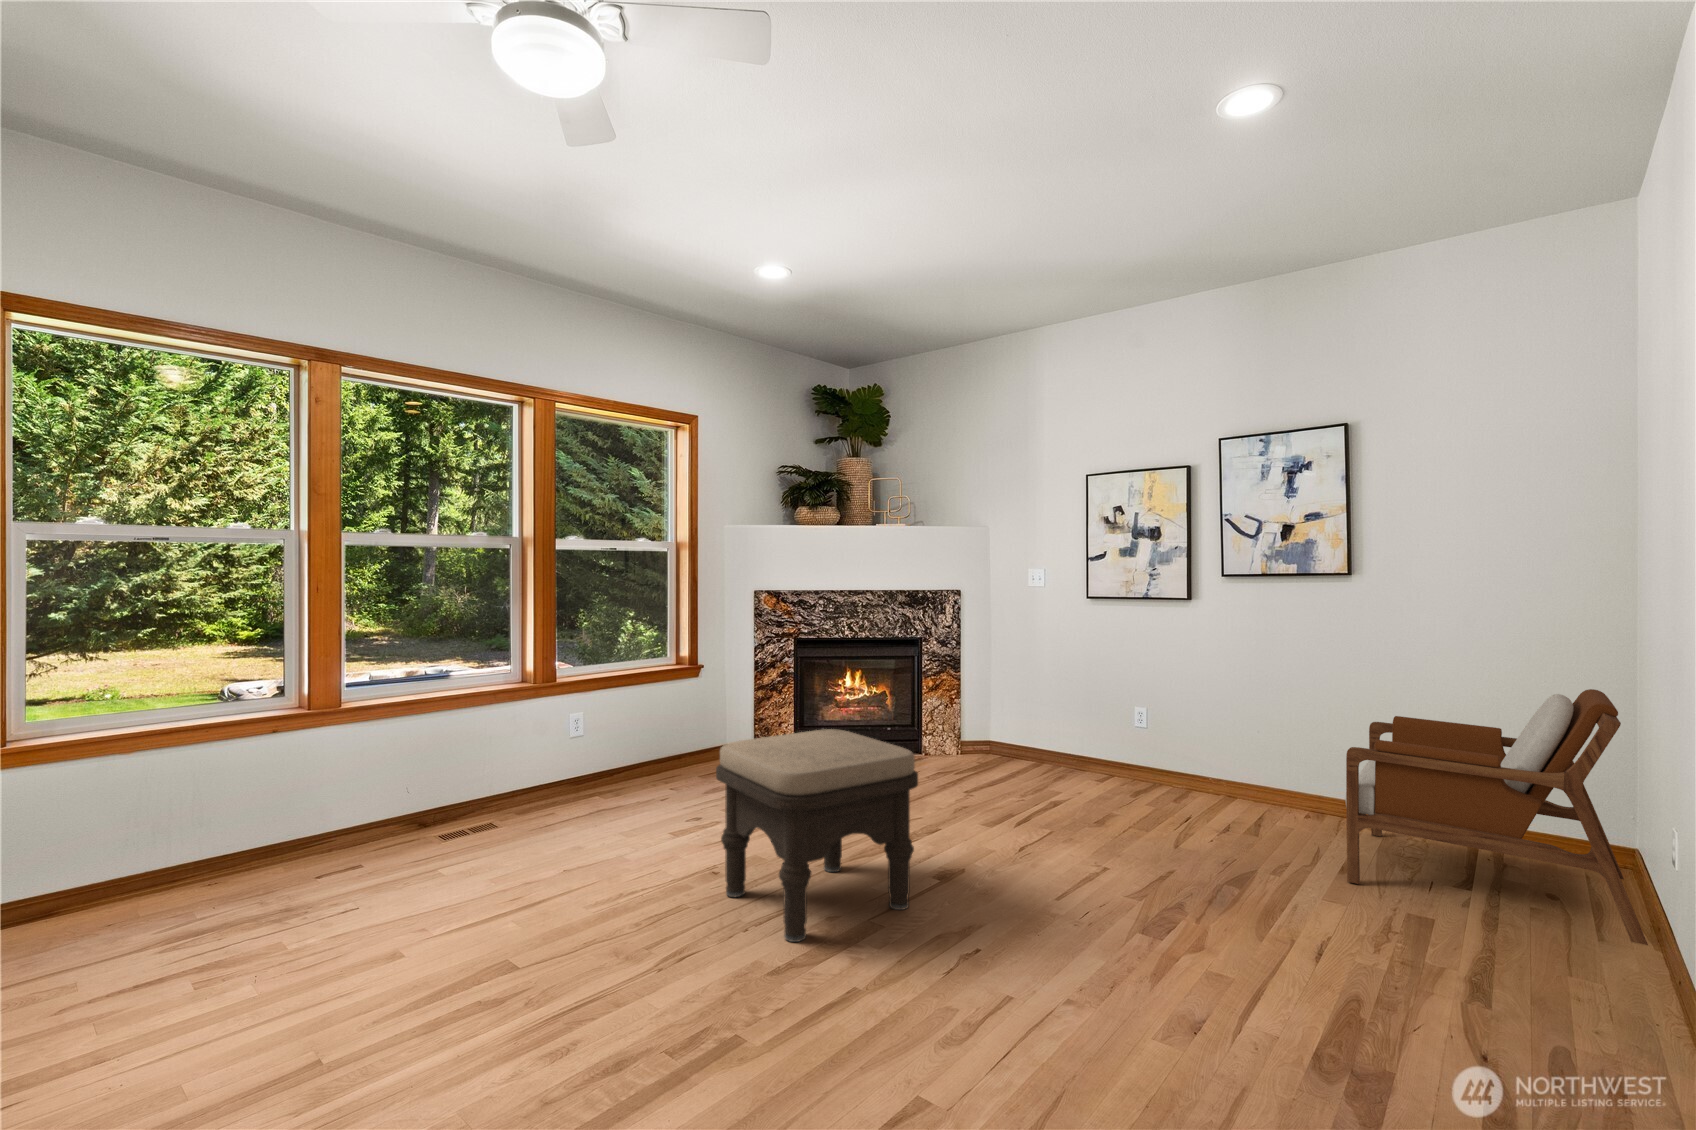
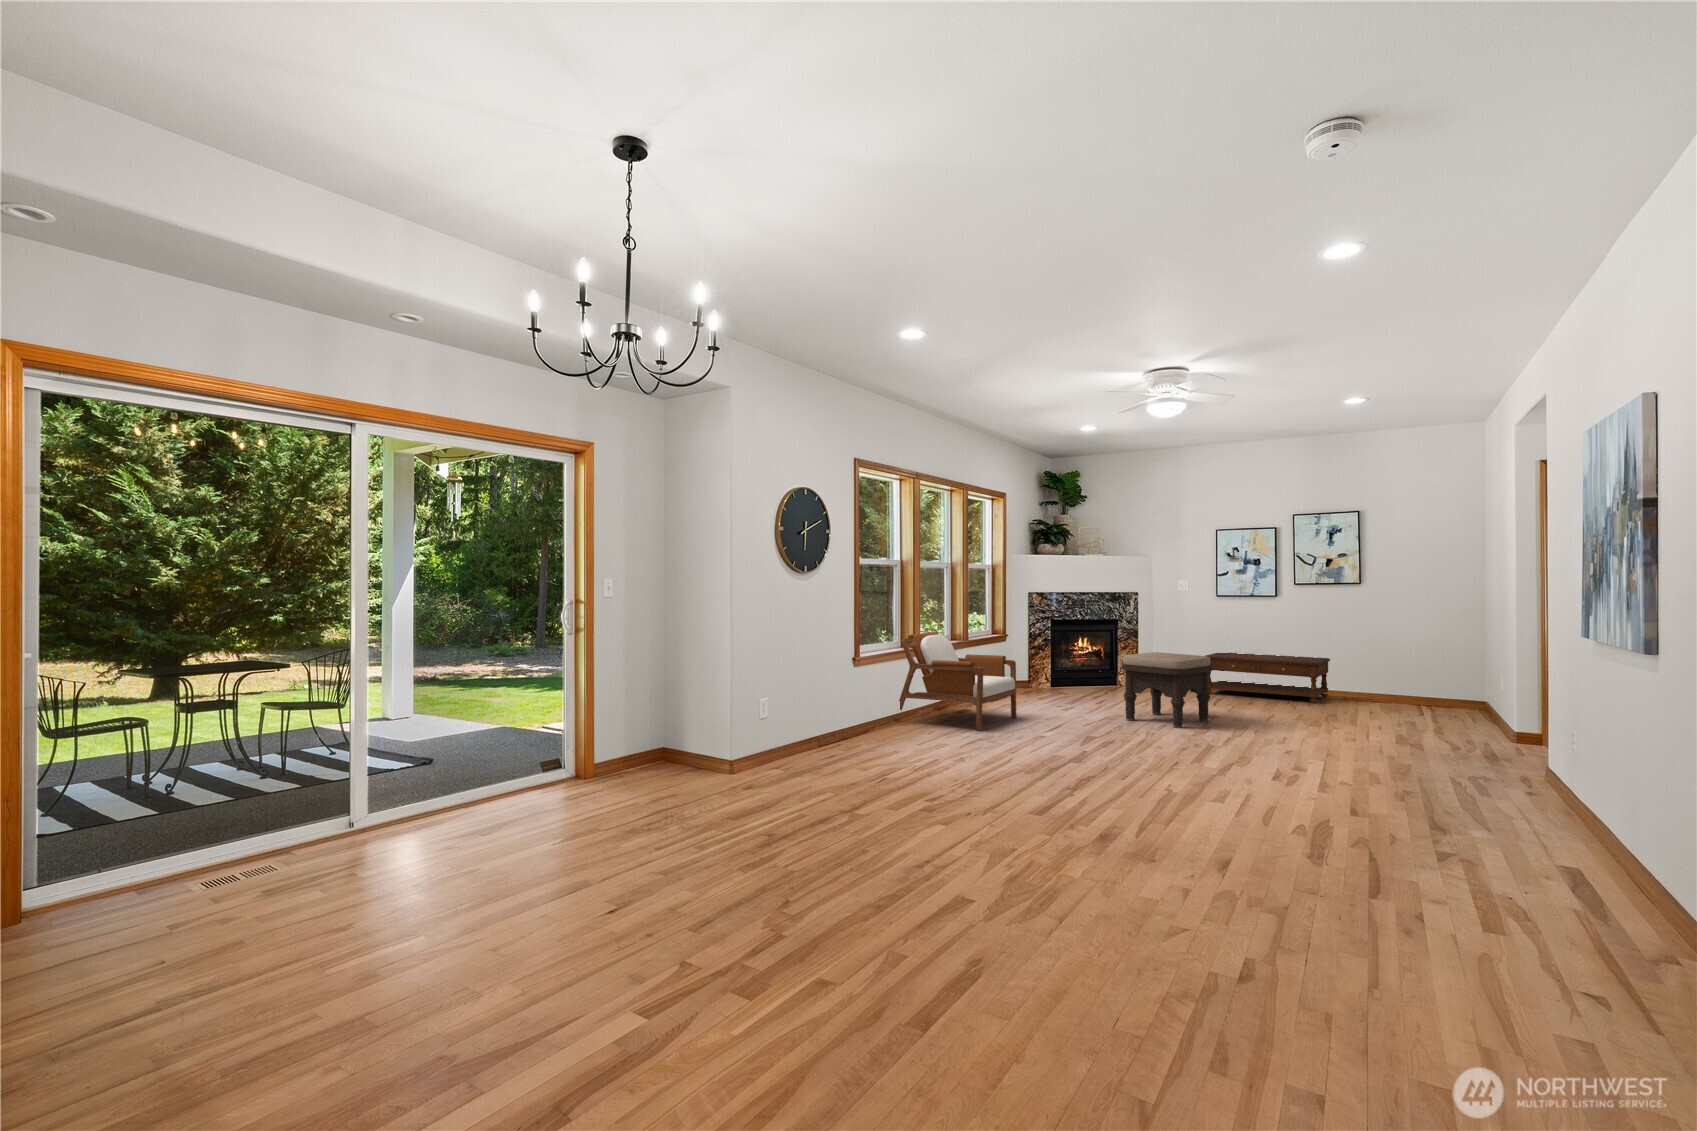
armchair: present [1346,689,1648,945] -> present [893,632,1016,731]
coffee table: none [1032,703,1287,832] -> present [1206,653,1330,703]

